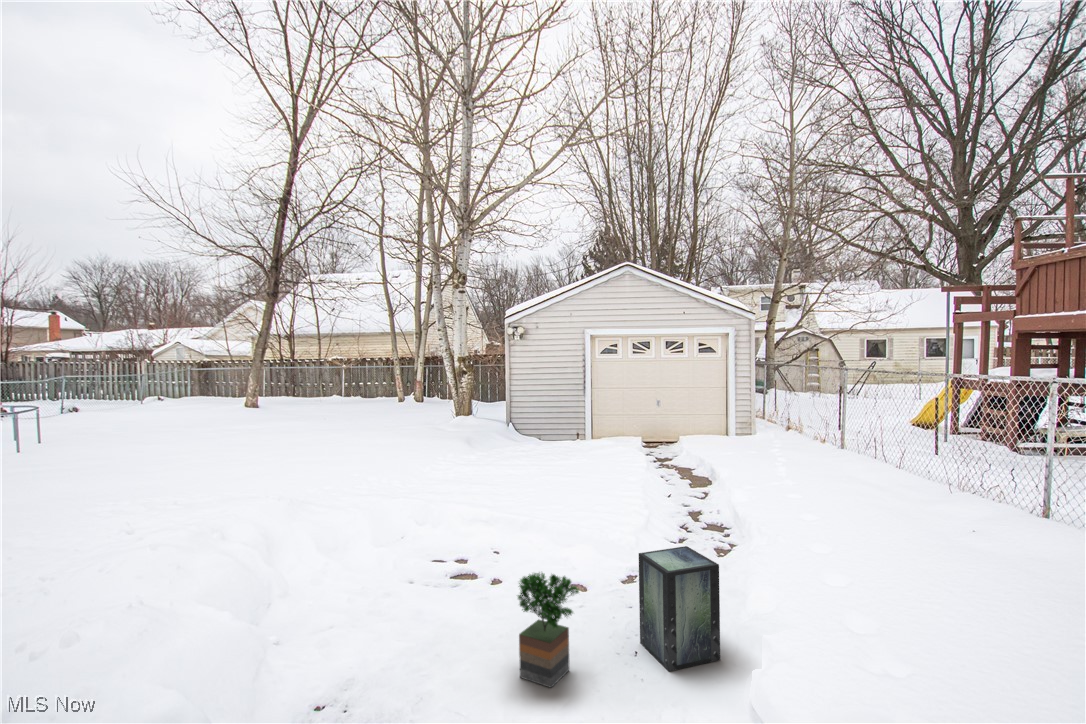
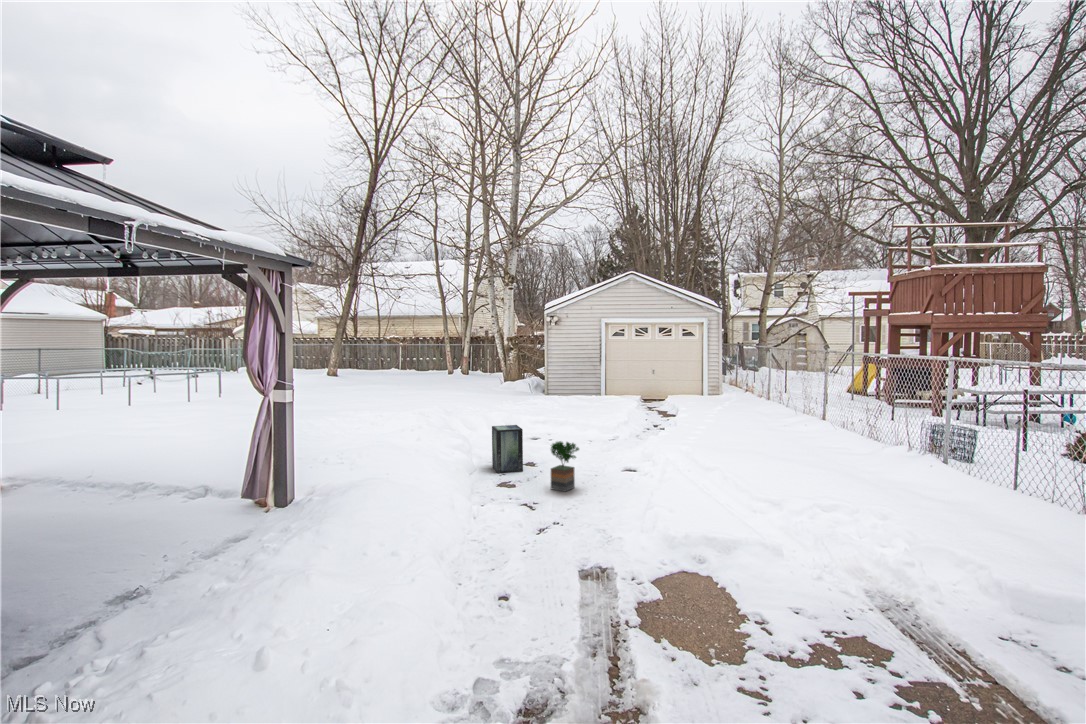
storage box: present [639,546,720,671] -> present [492,425,523,473]

